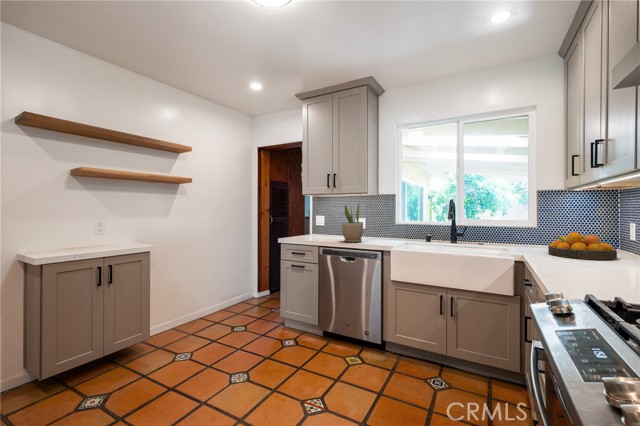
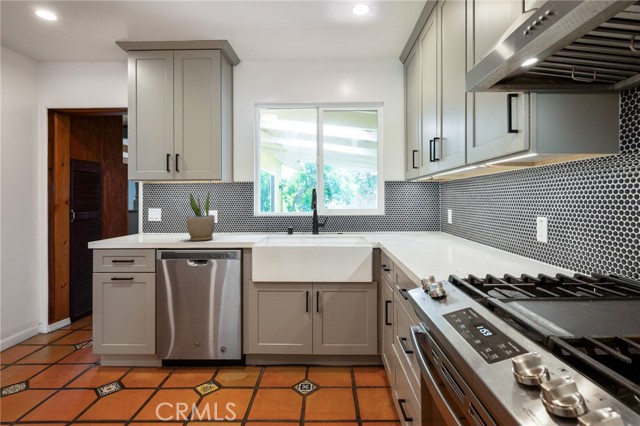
fruit bowl: present [548,232,617,259] -> none [396,219,444,242]

